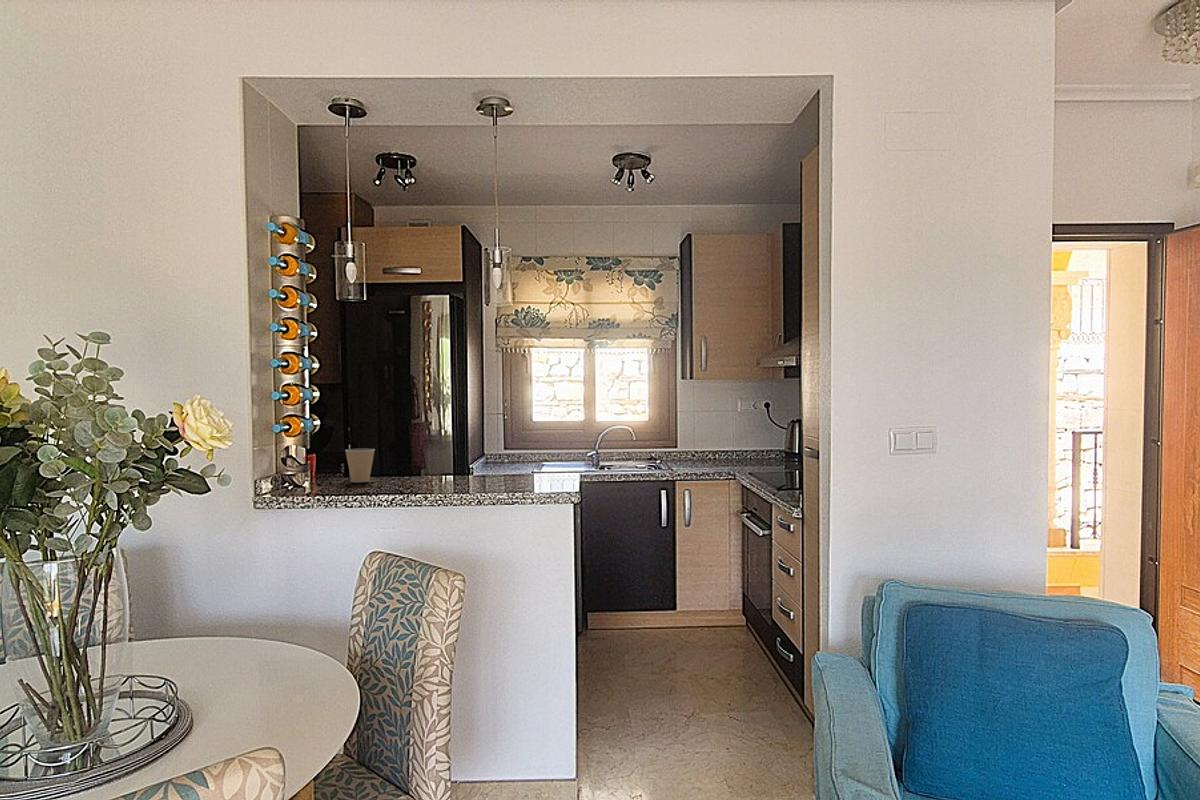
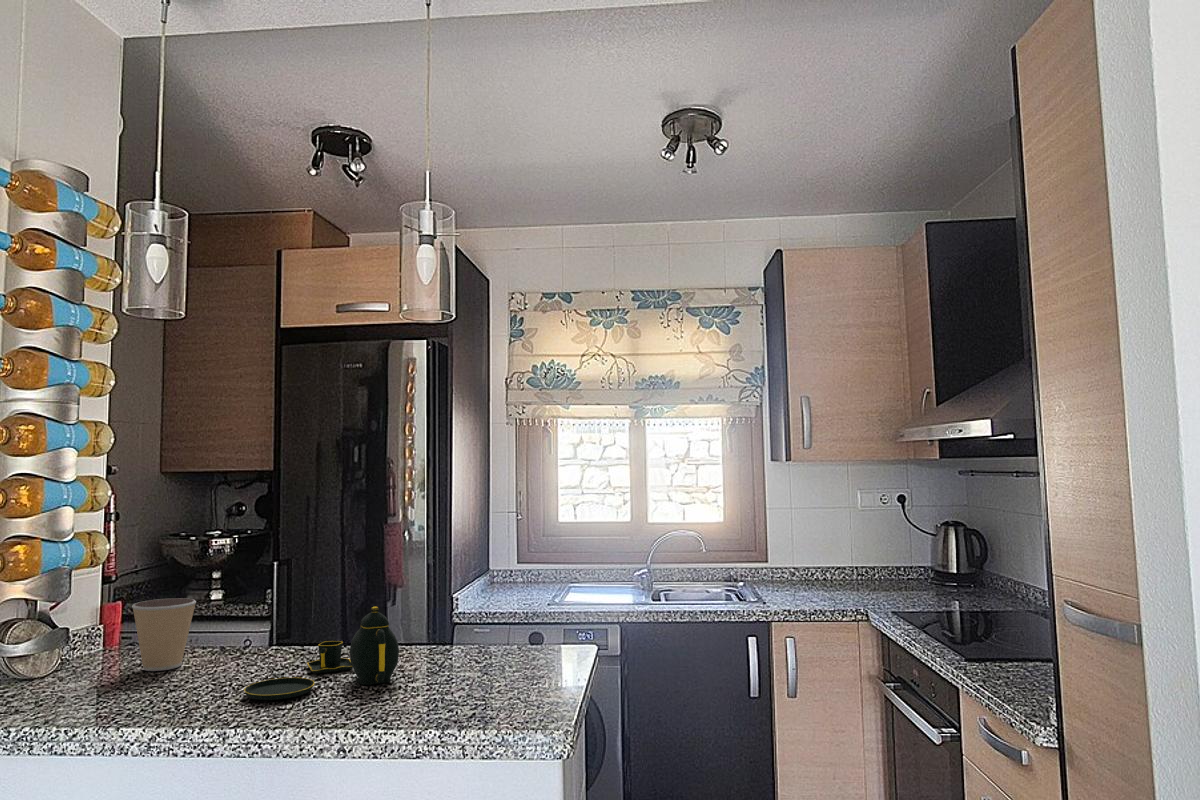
teapot: none [420,449,488,488] -> present [244,606,399,700]

